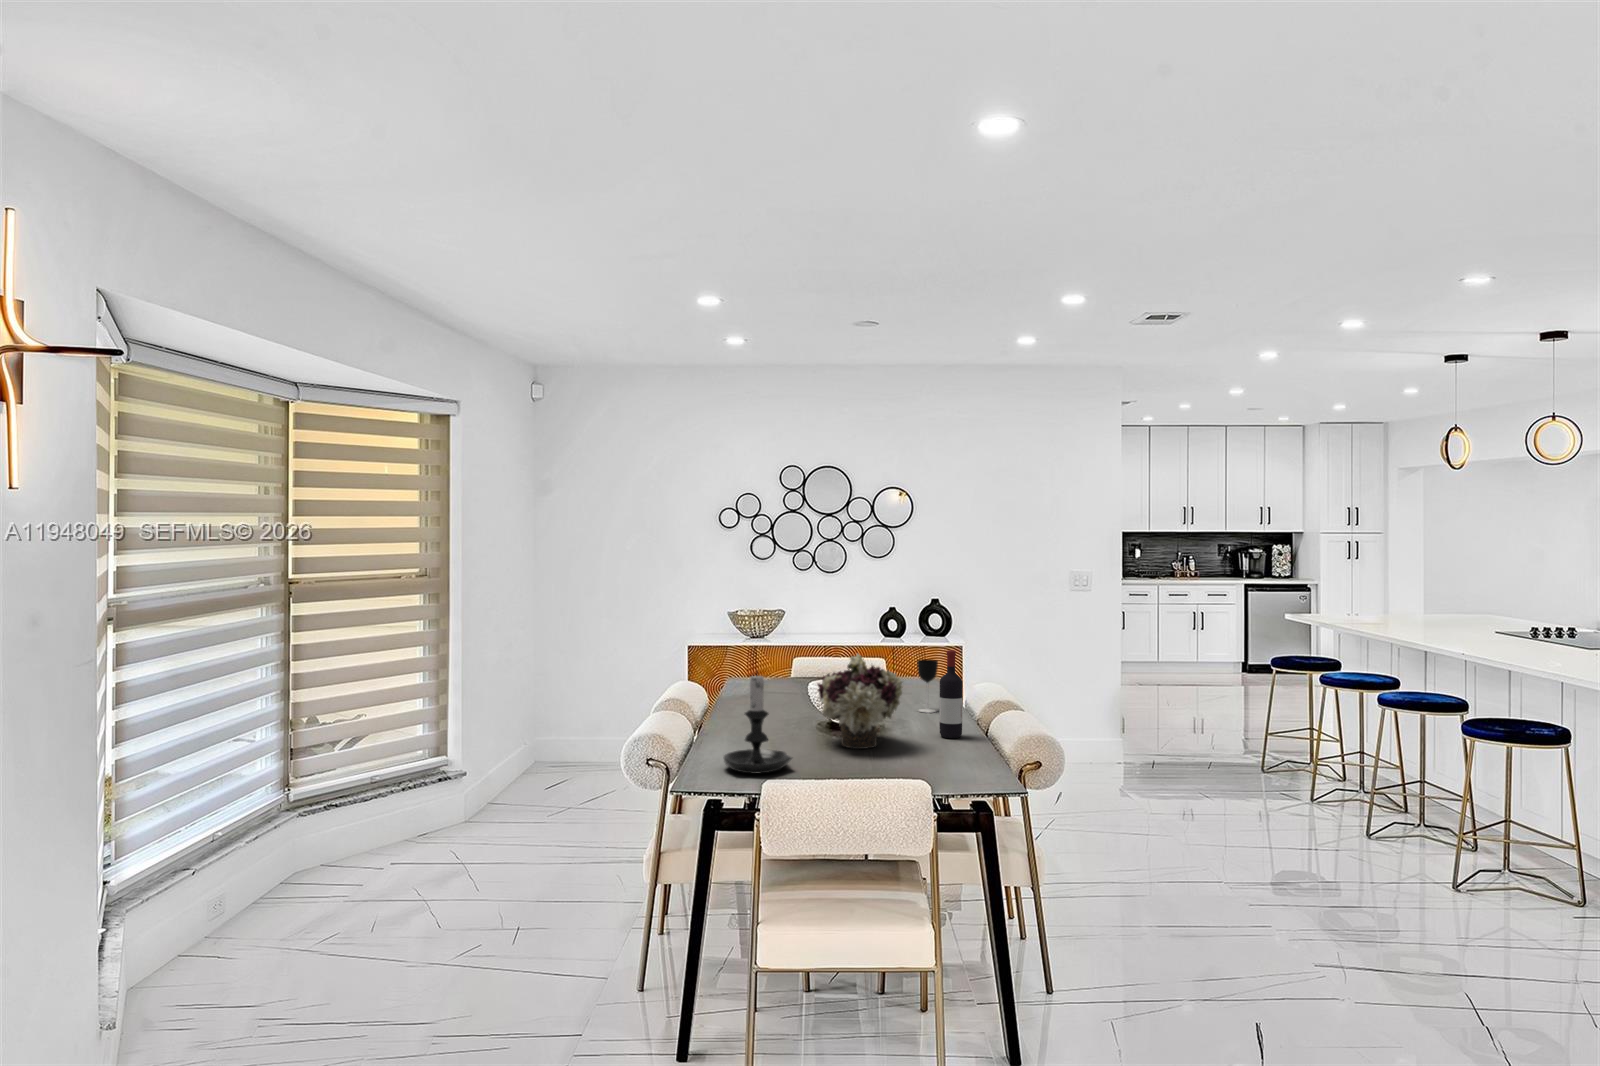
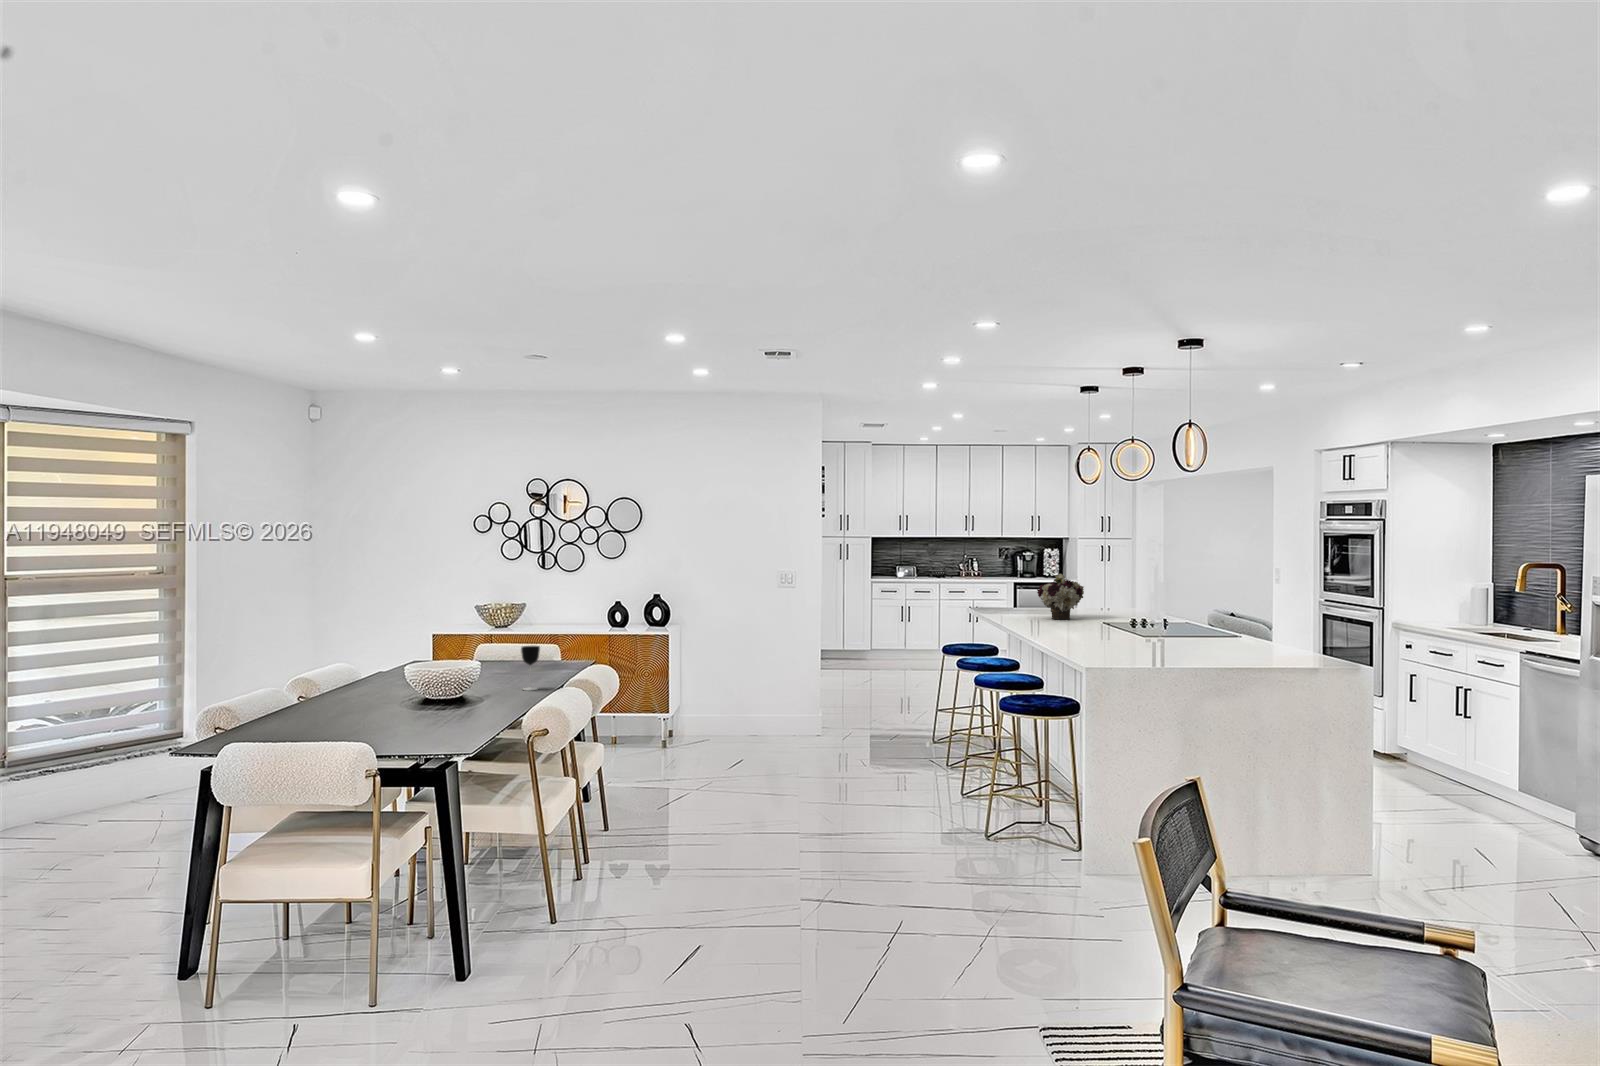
wine bottle: present [939,650,963,738] -> none [495,637,515,711]
flower arrangement: present [818,654,903,749] -> present [1037,574,1084,620]
candle holder: present [724,675,792,774] -> none [255,652,319,737]

